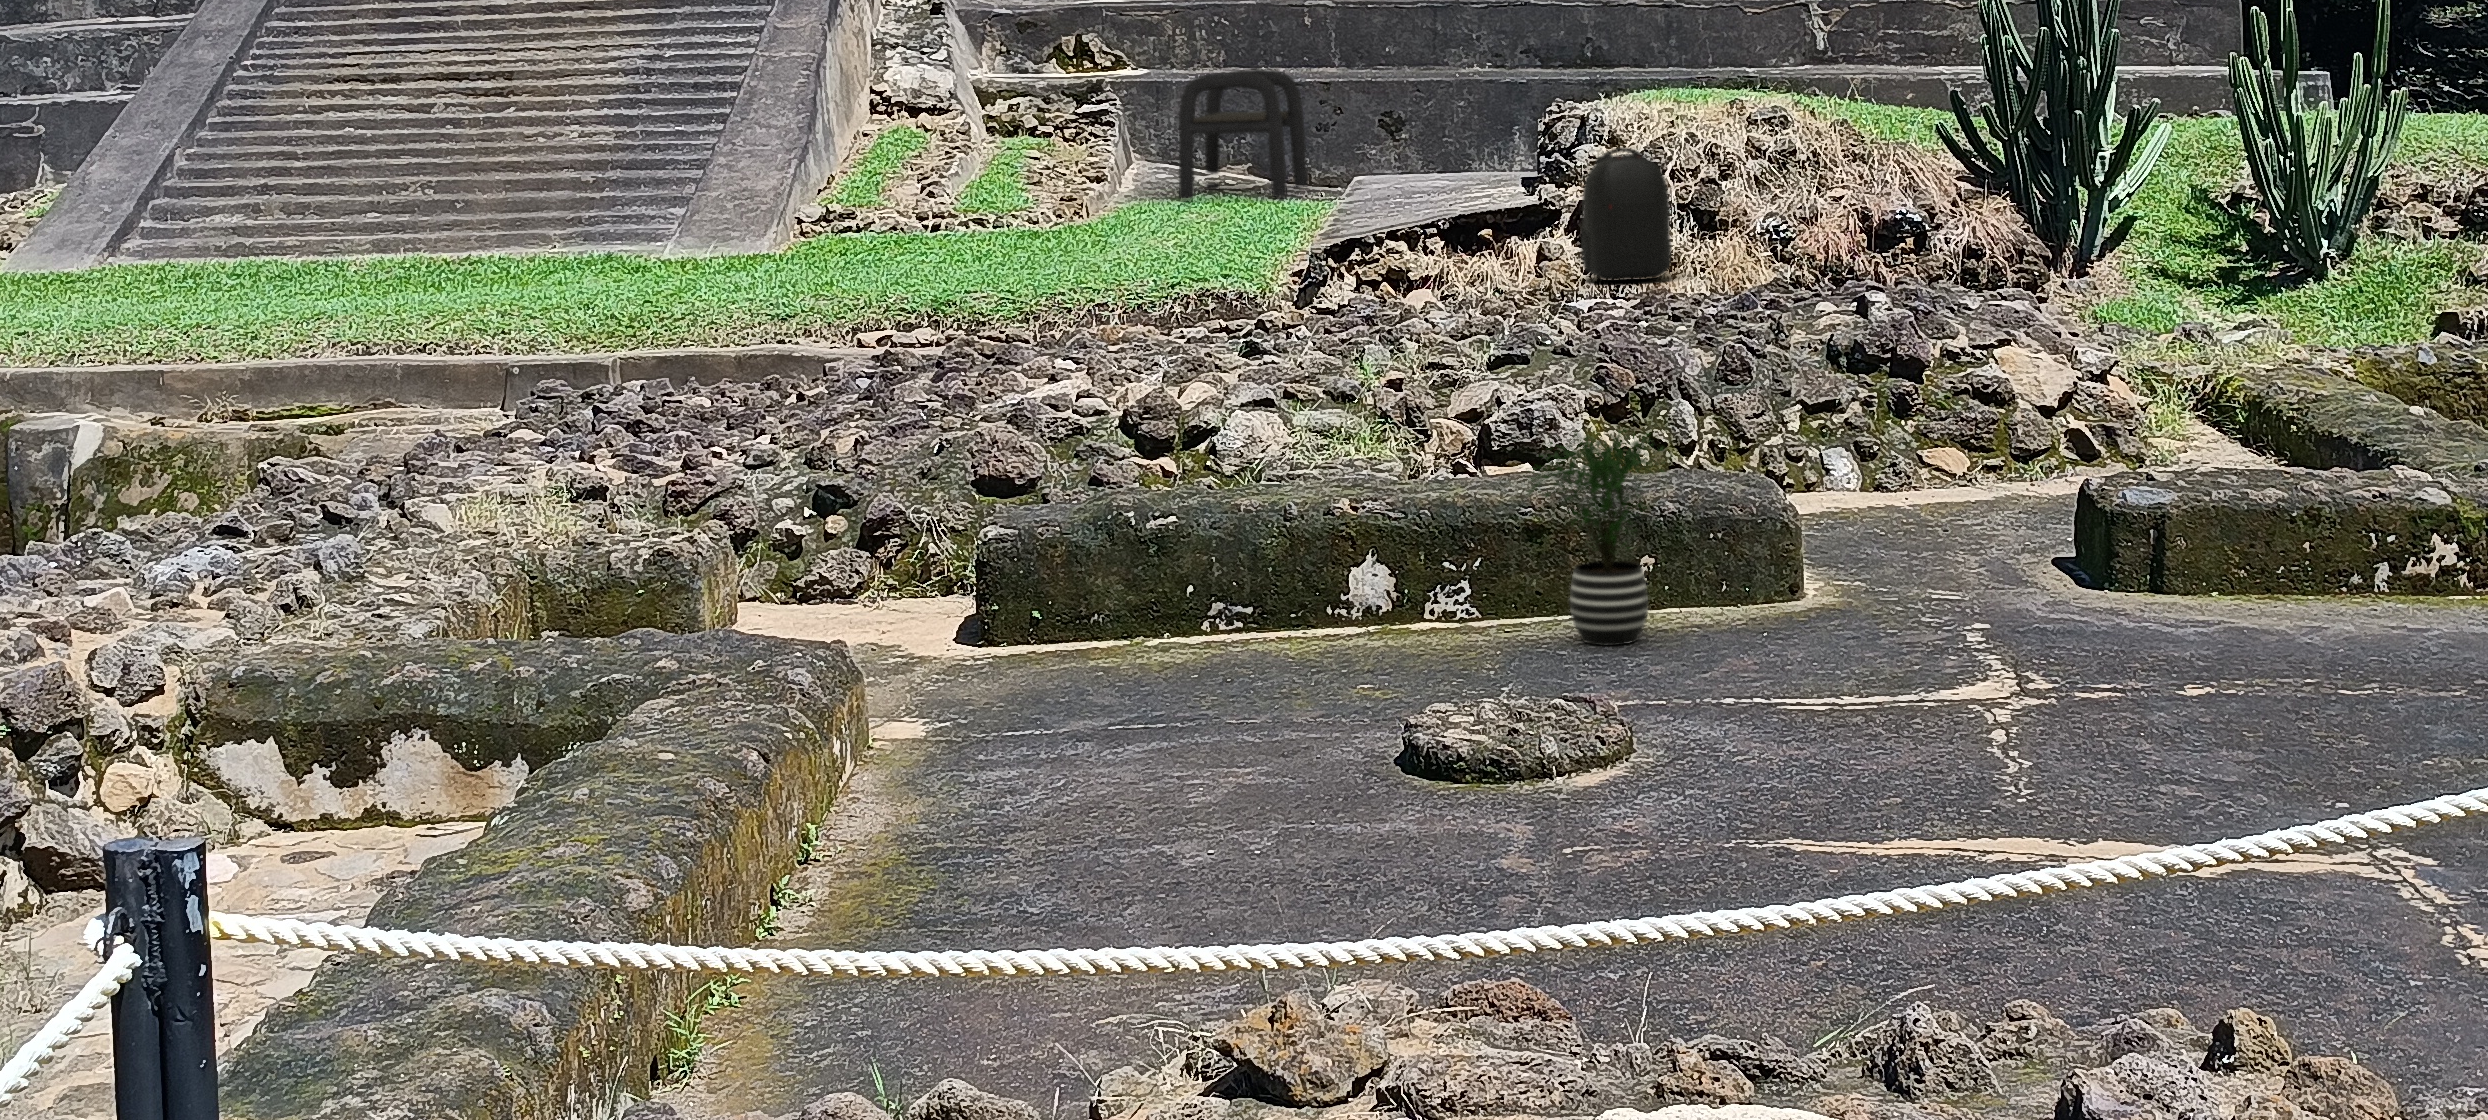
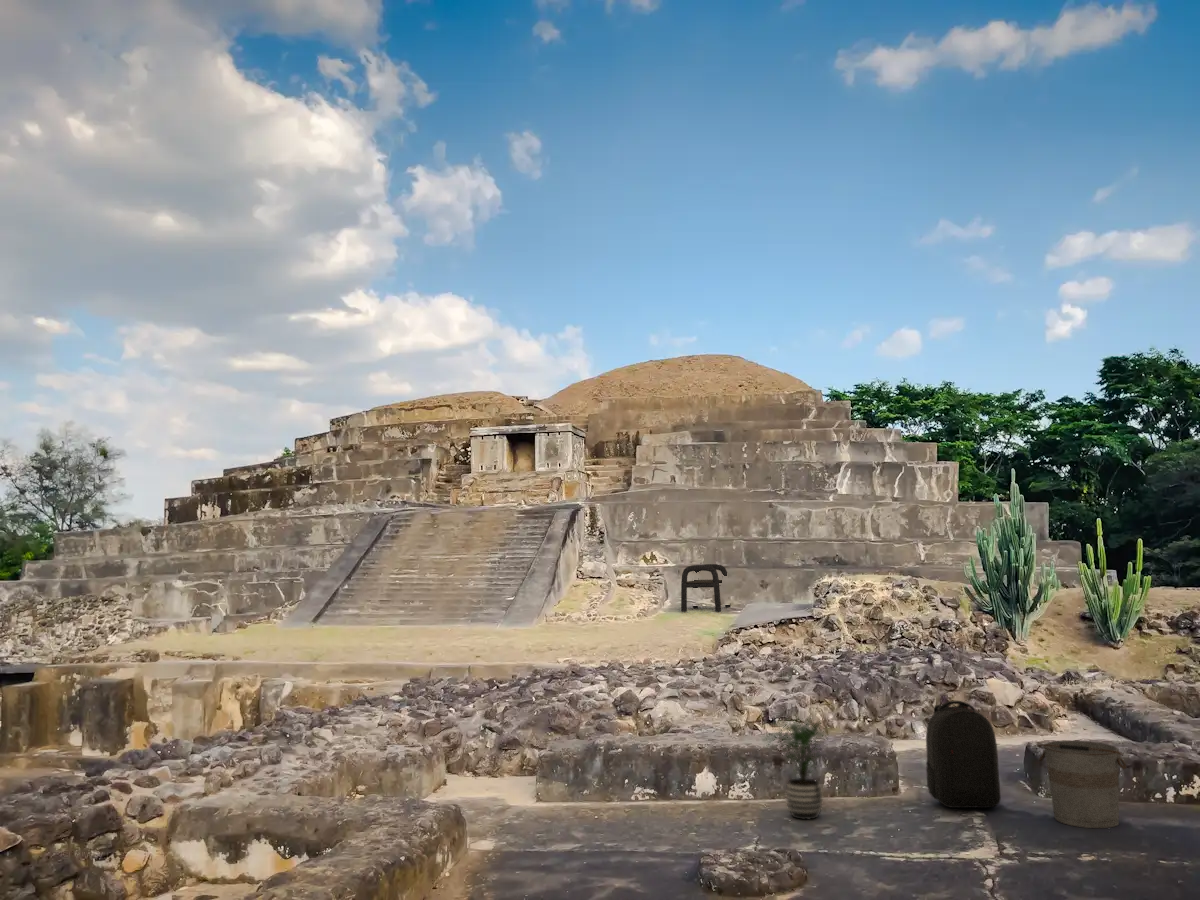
backpack: present [1581,147,1672,281] -> present [926,701,1001,808]
bucket: none [2103,457,2281,630] -> present [1037,741,1126,828]

